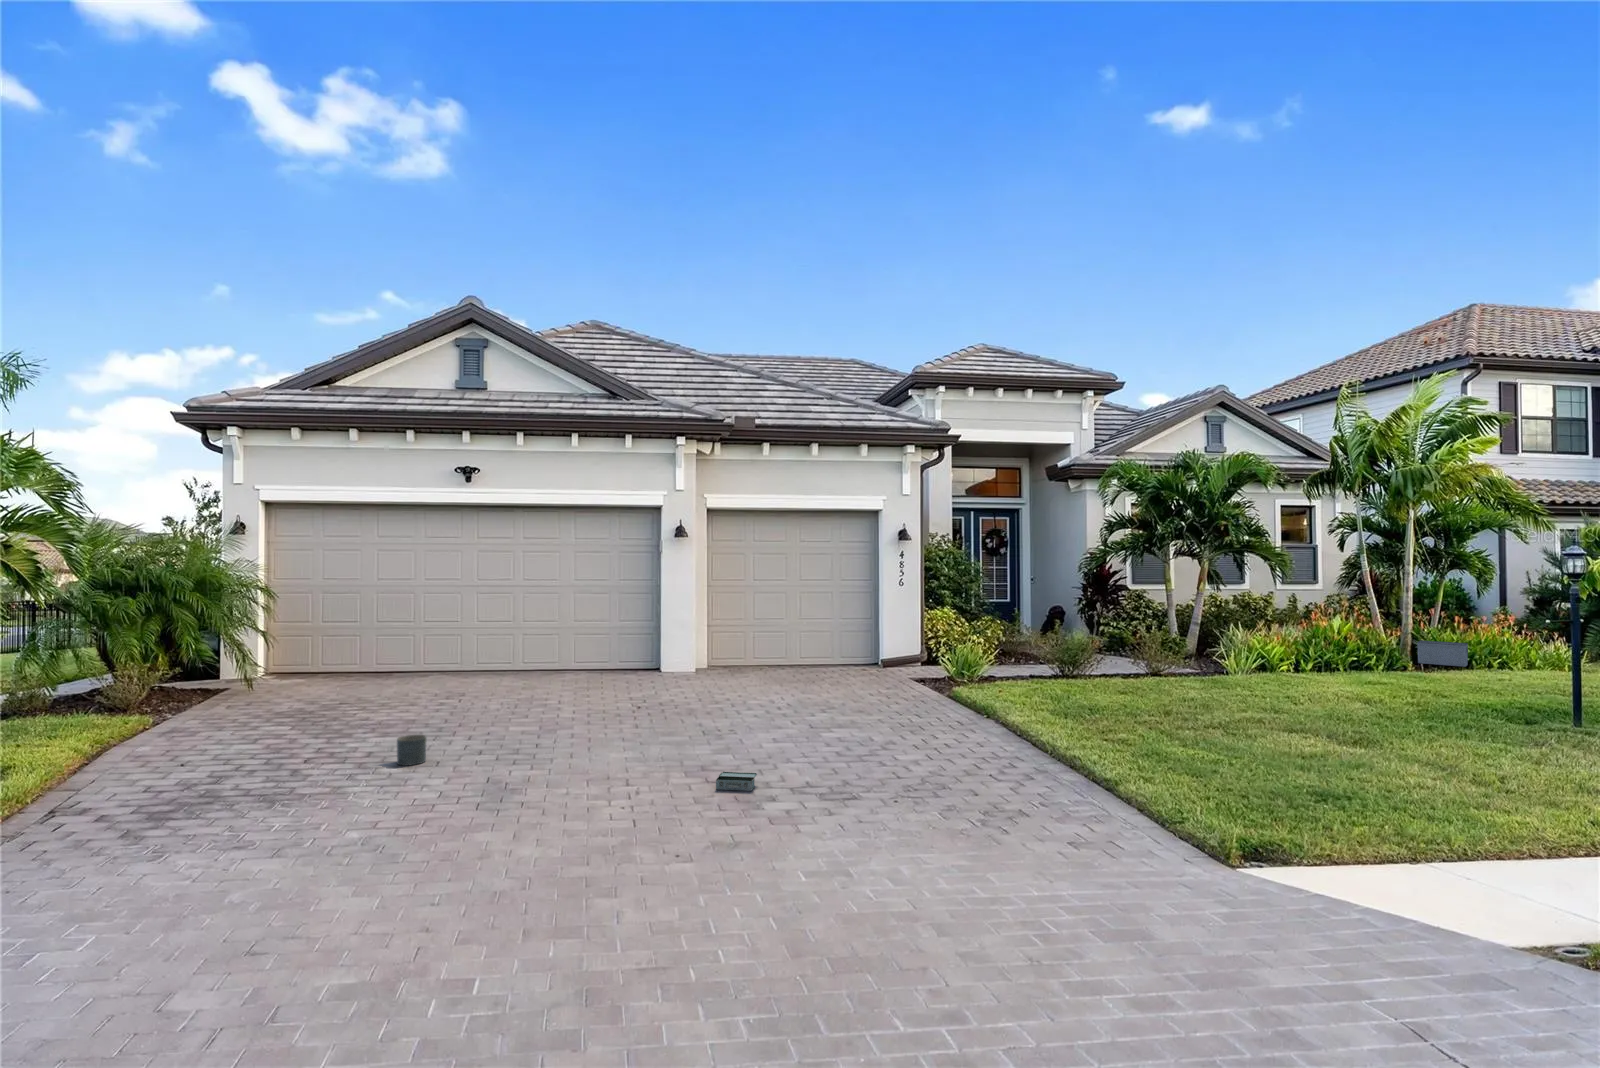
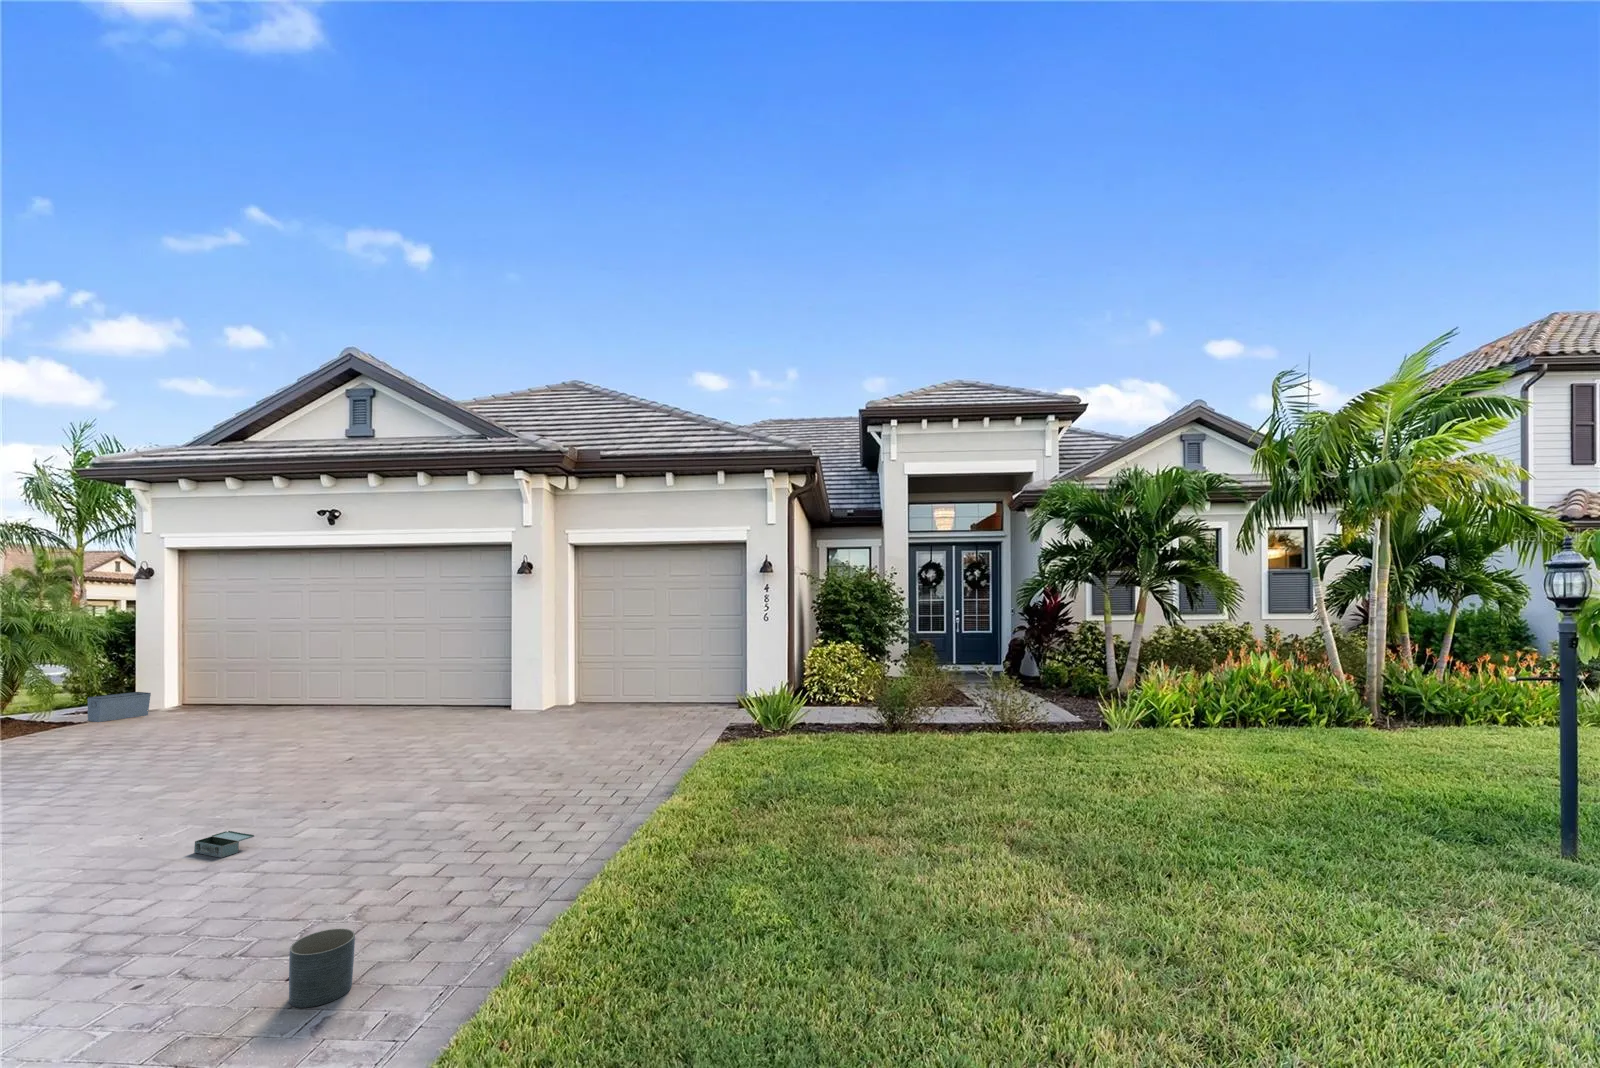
storage bin: present [1417,640,1468,667] -> present [88,692,151,722]
planter: present [397,735,427,766] -> present [289,929,355,1008]

